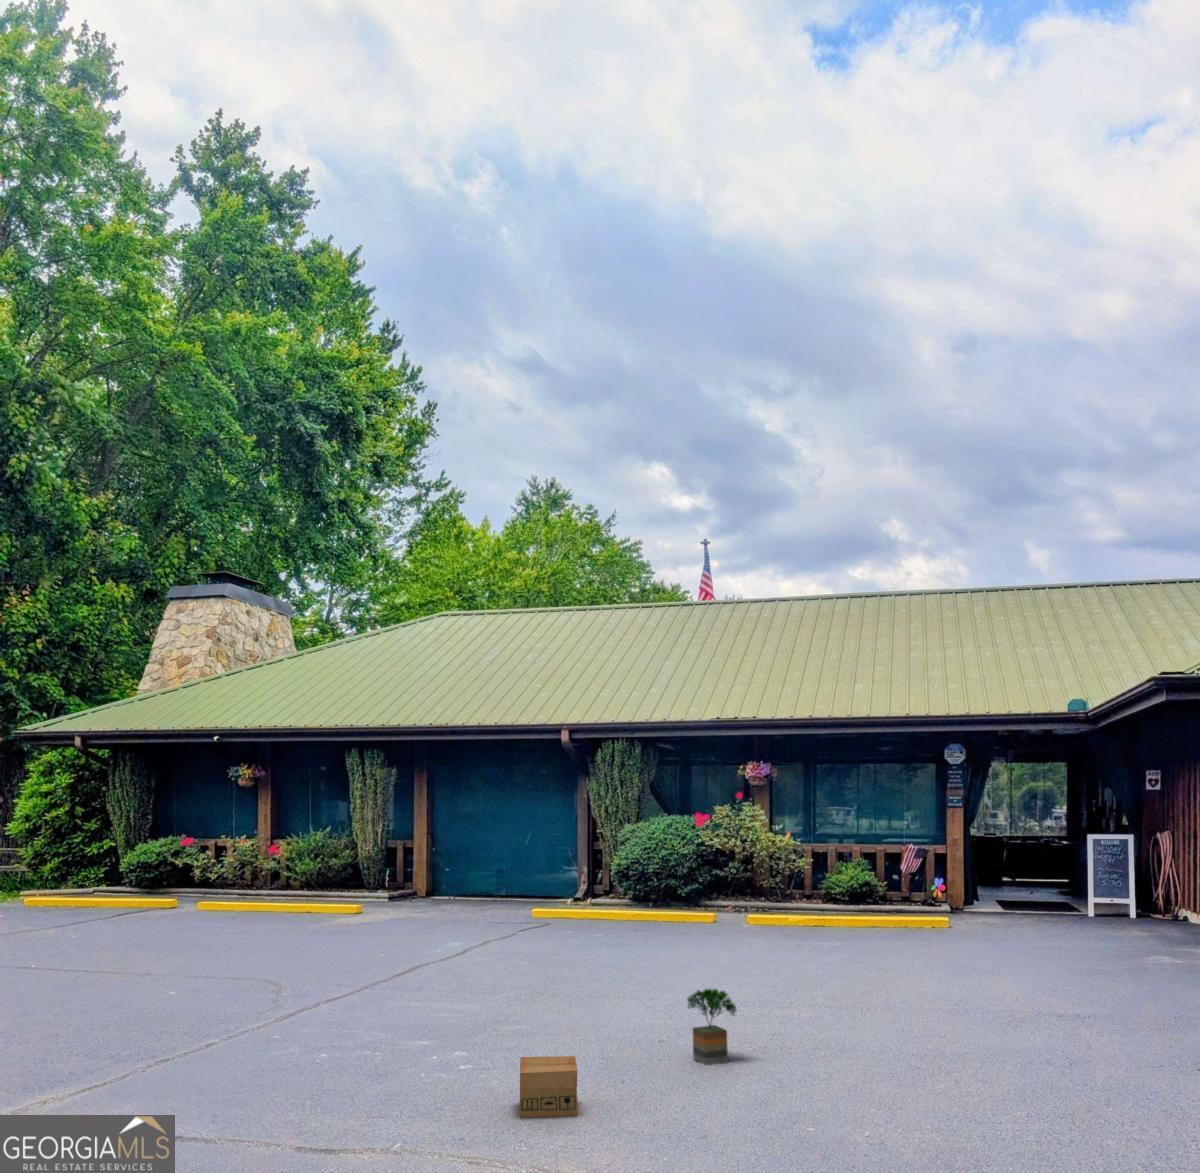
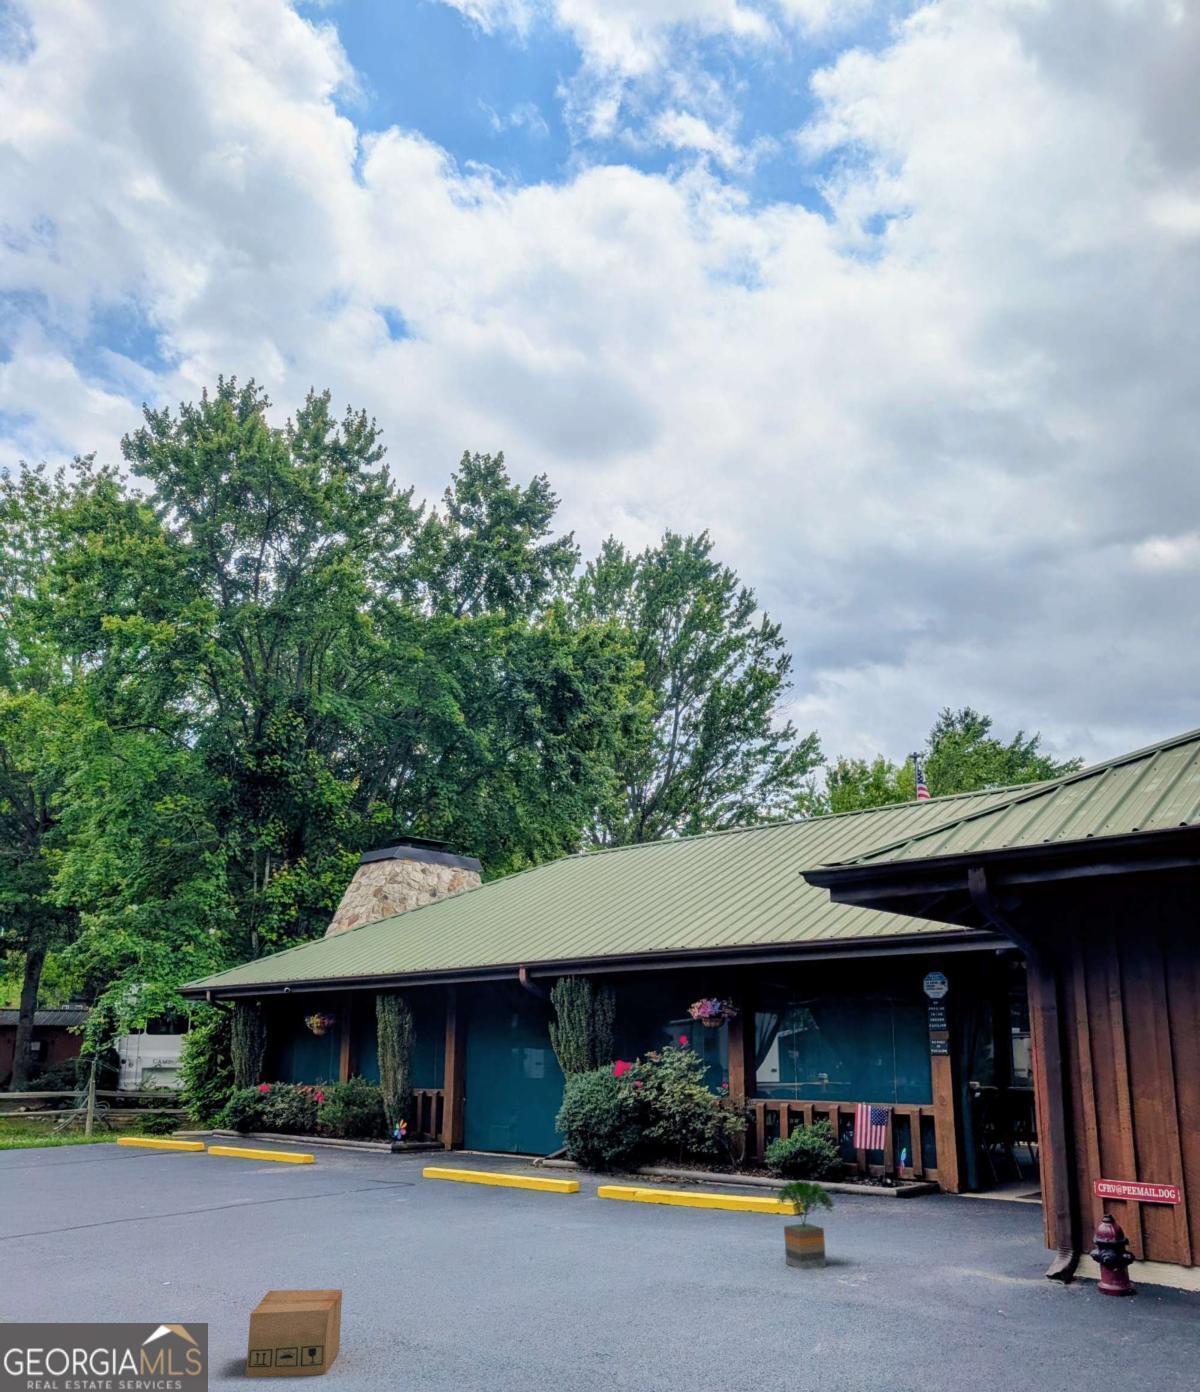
cardboard box: present [520,1056,578,1118] -> present [246,1290,342,1377]

